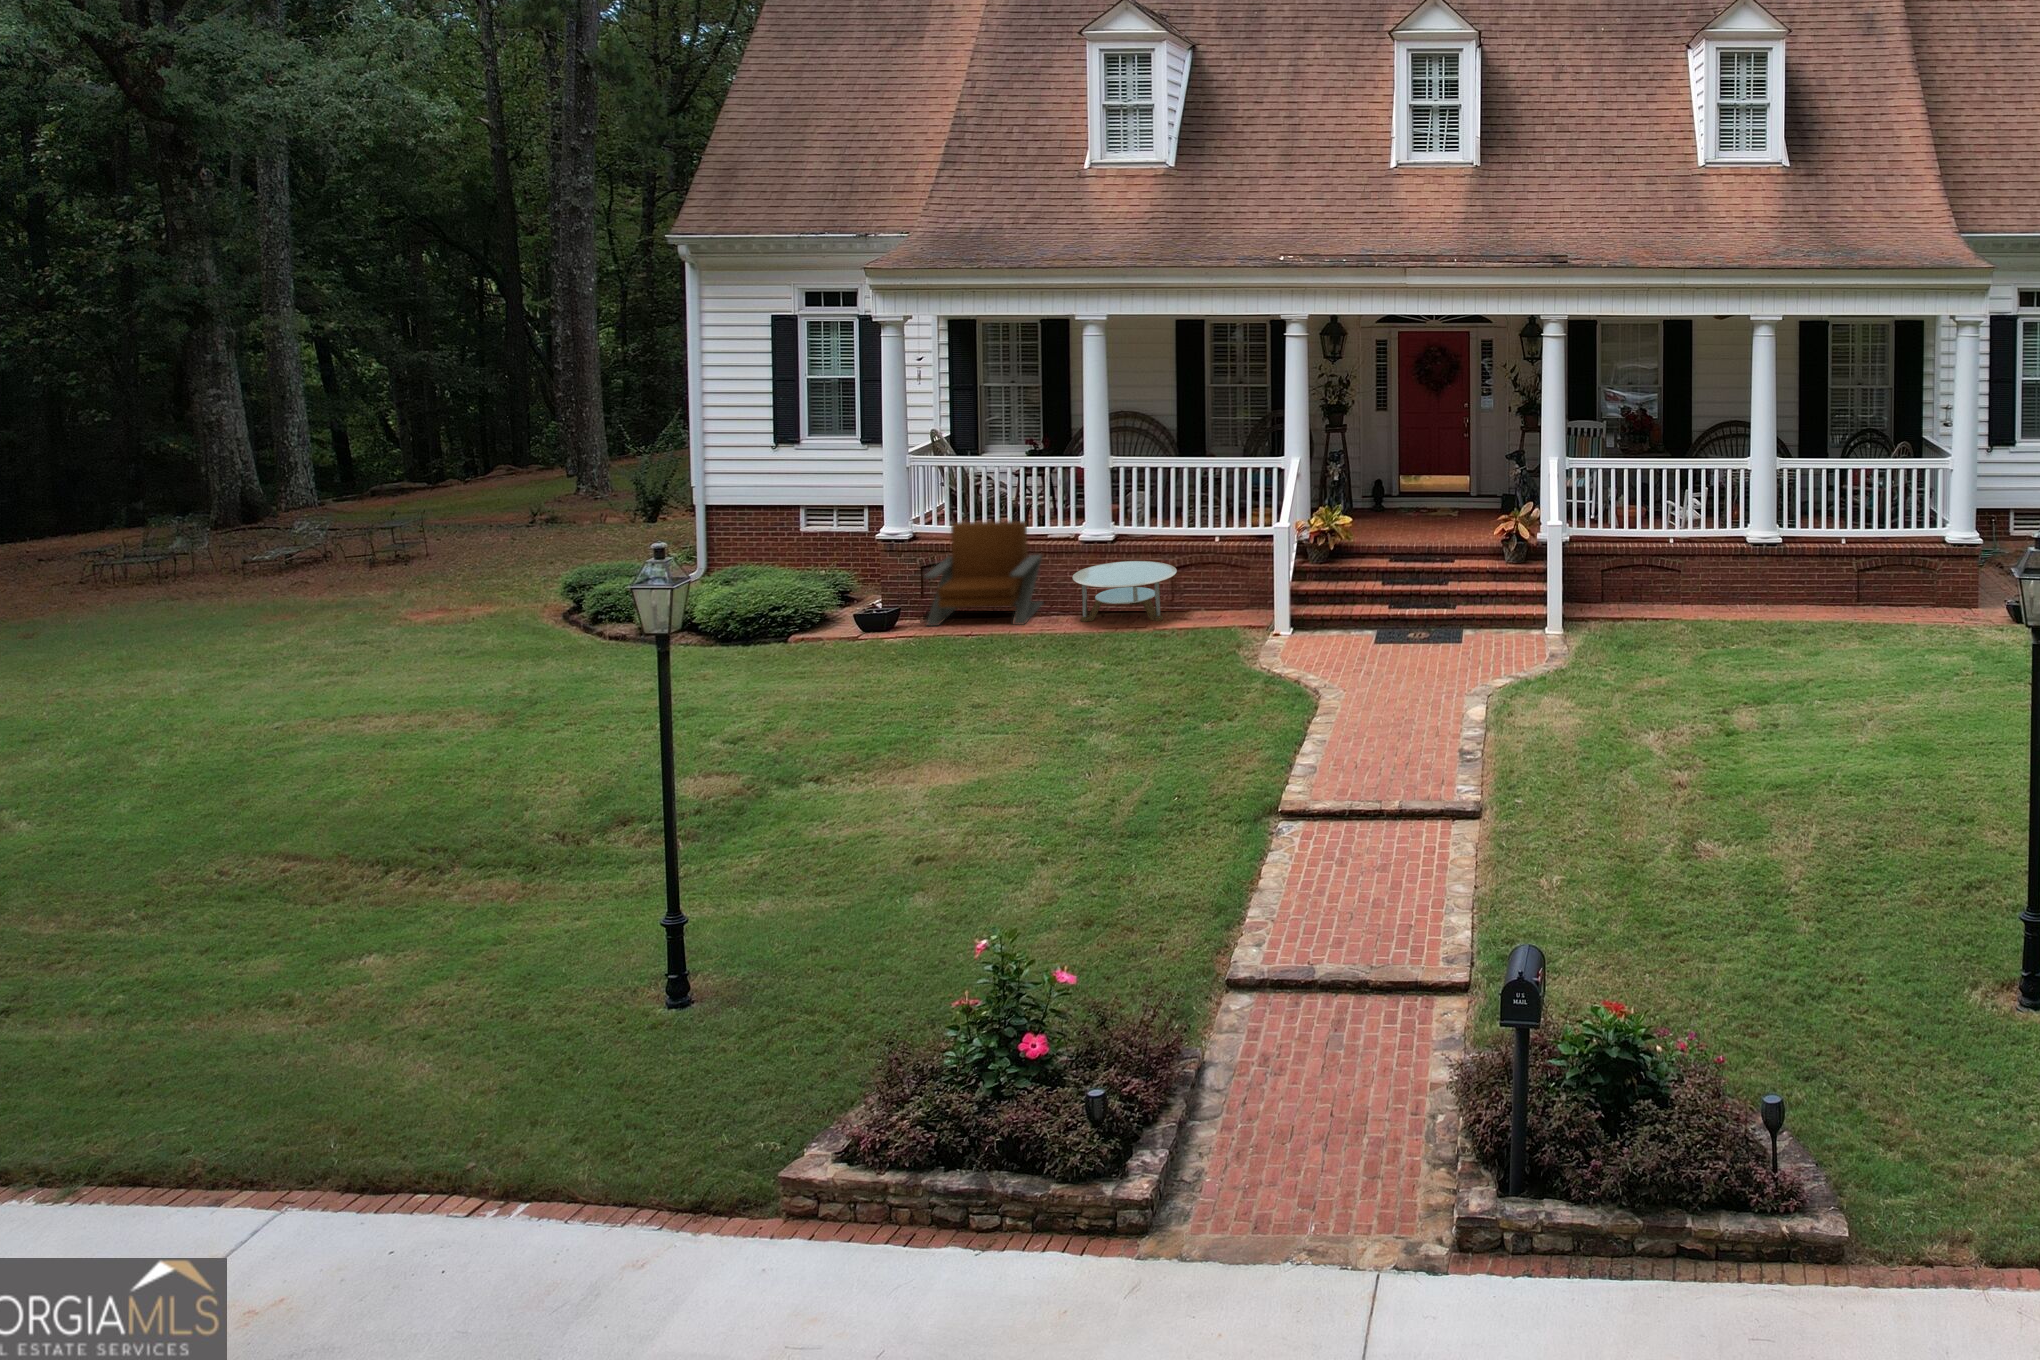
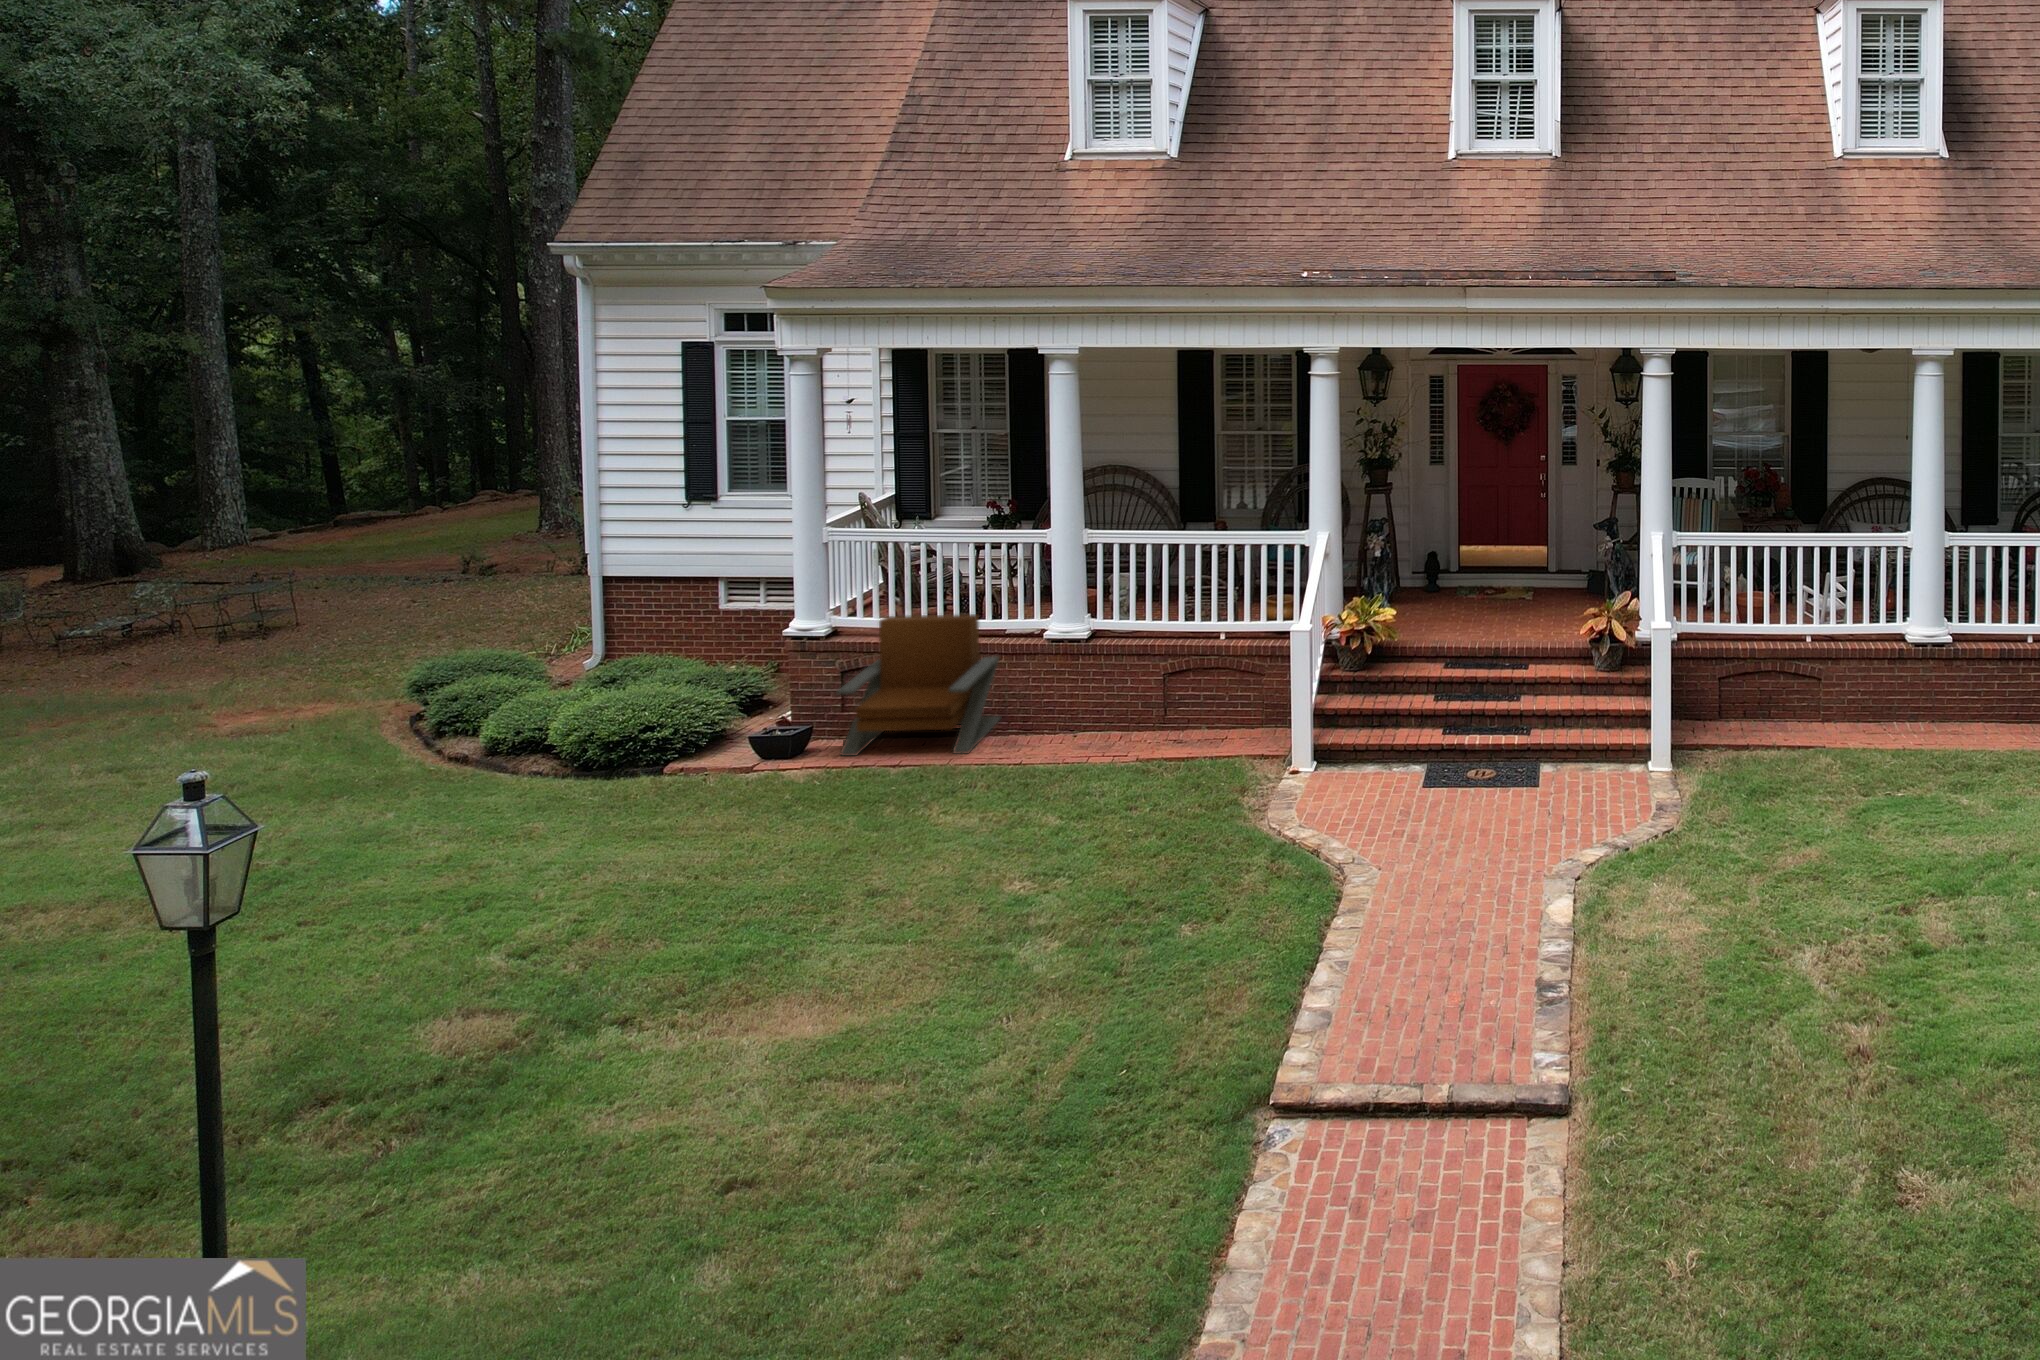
round table: present [1072,561,1177,622] -> none [1032,664,1169,749]

